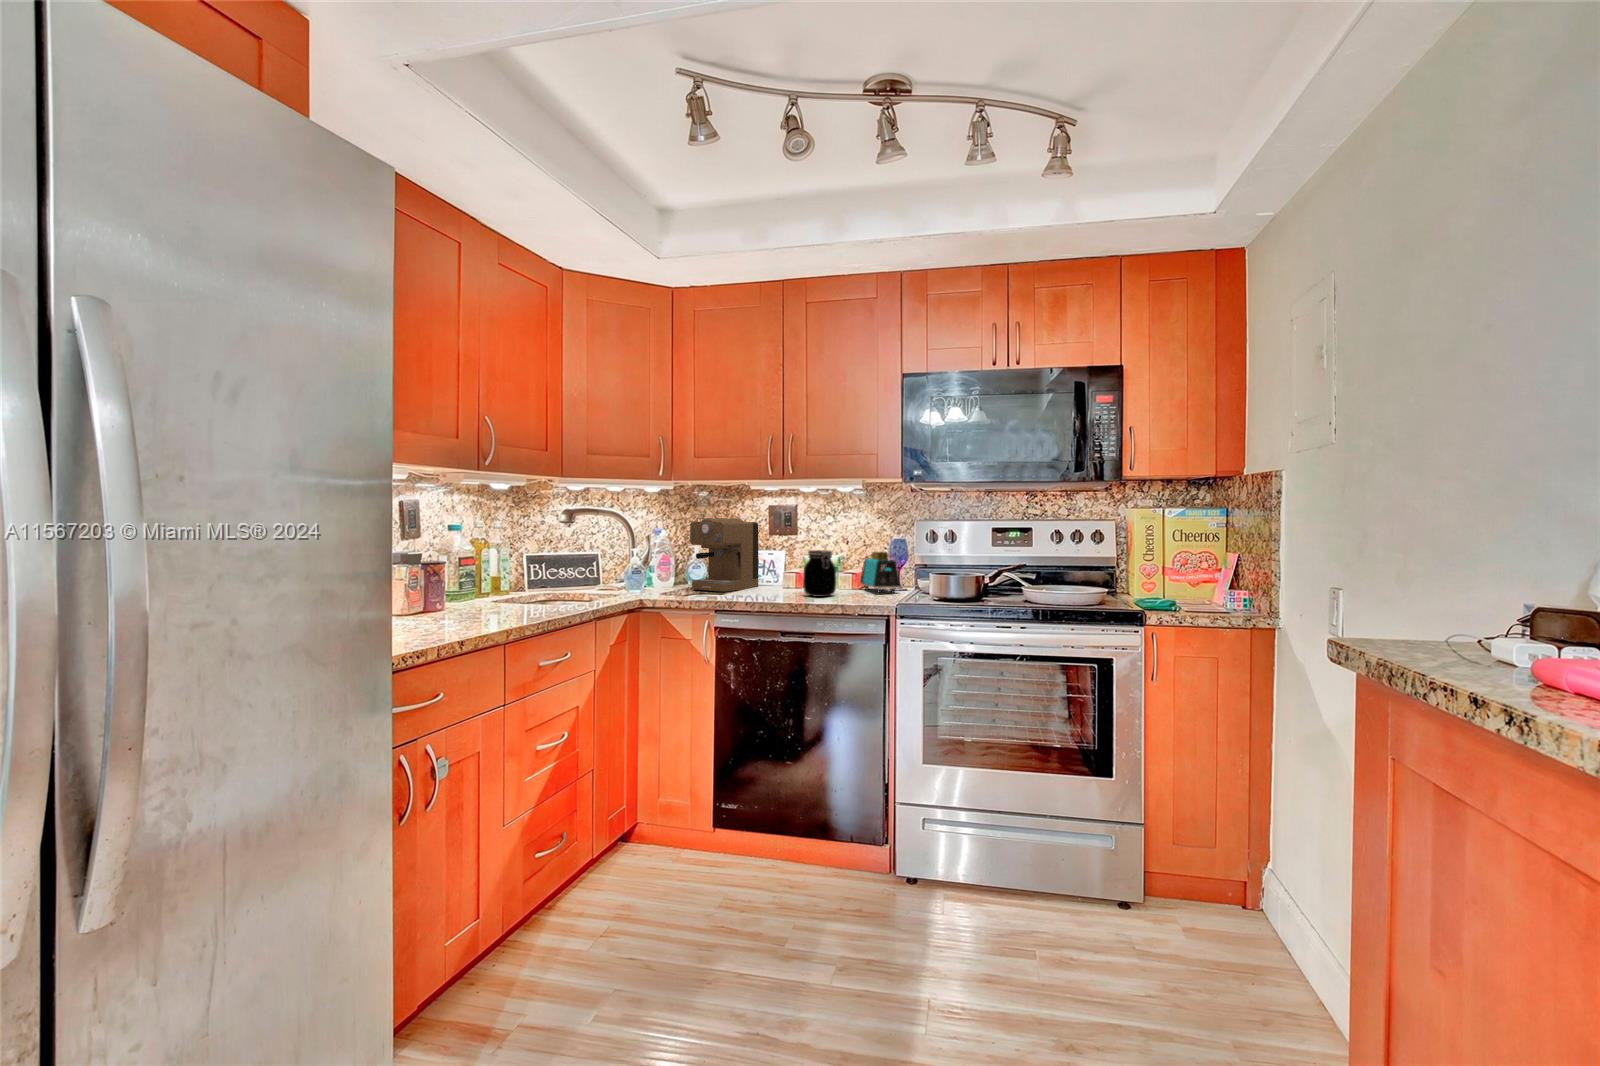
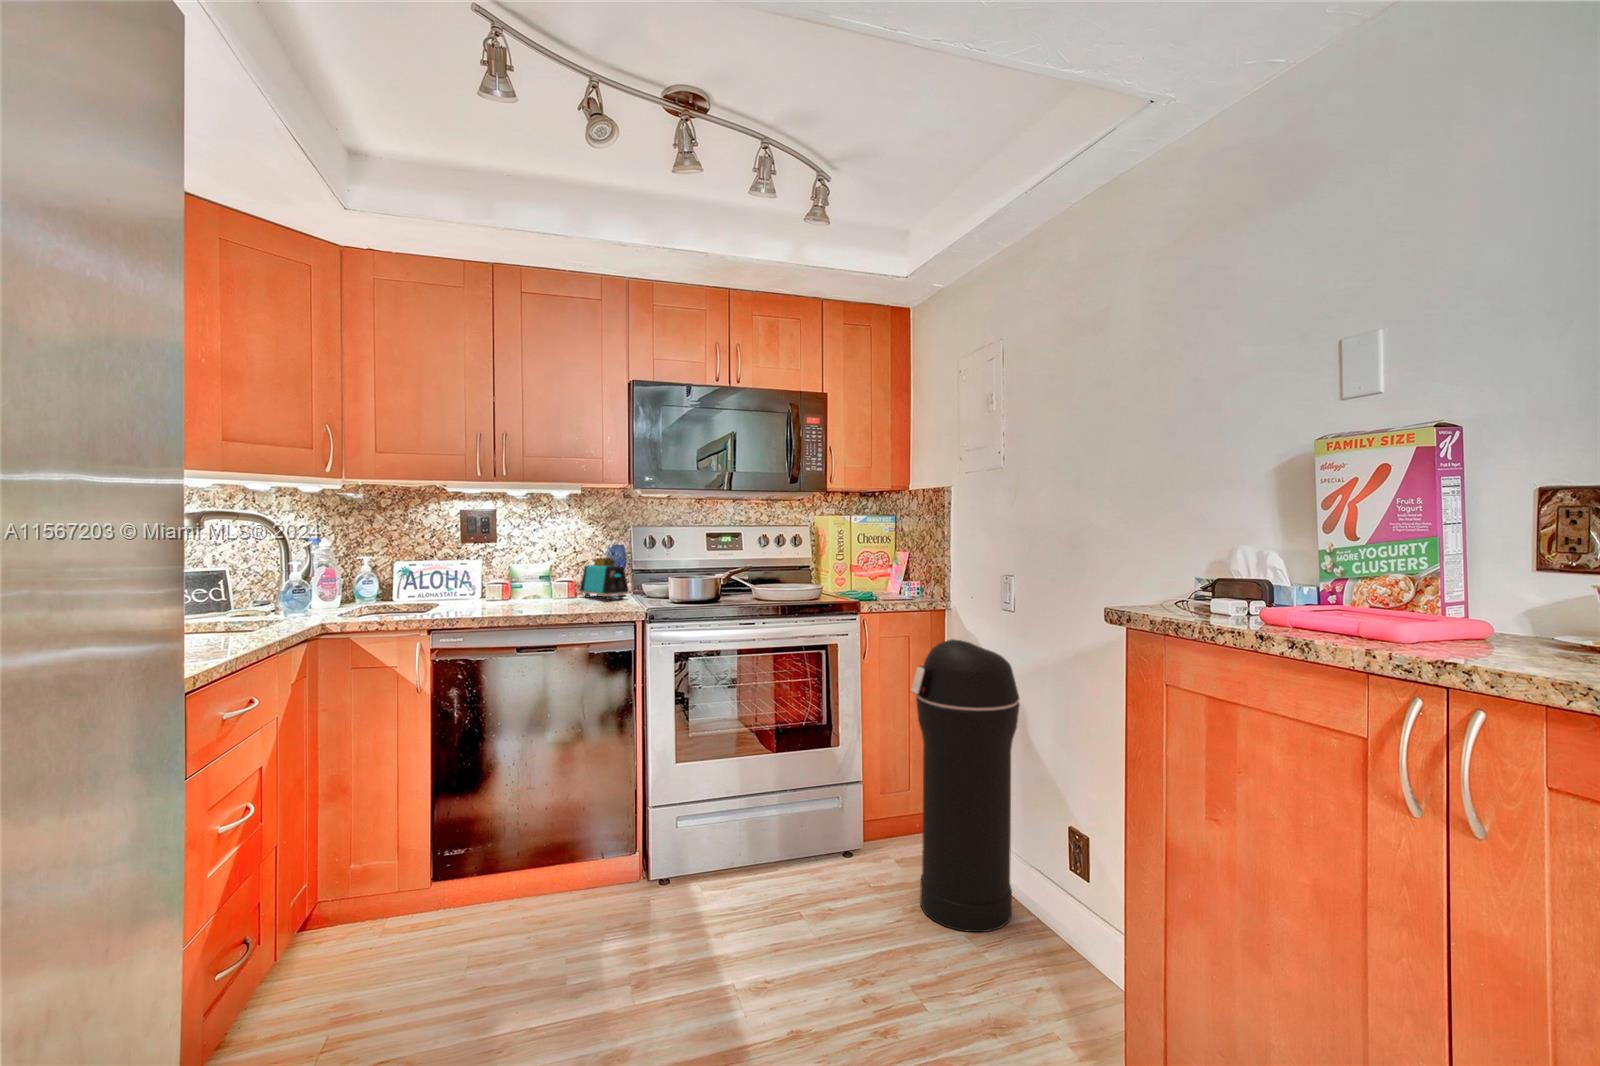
coffee maker: present [690,518,758,591] -> none [371,523,455,609]
jar: present [803,550,836,597] -> none [529,558,565,608]
trash can: none [1158,662,1312,1030] -> present [911,639,1019,932]

